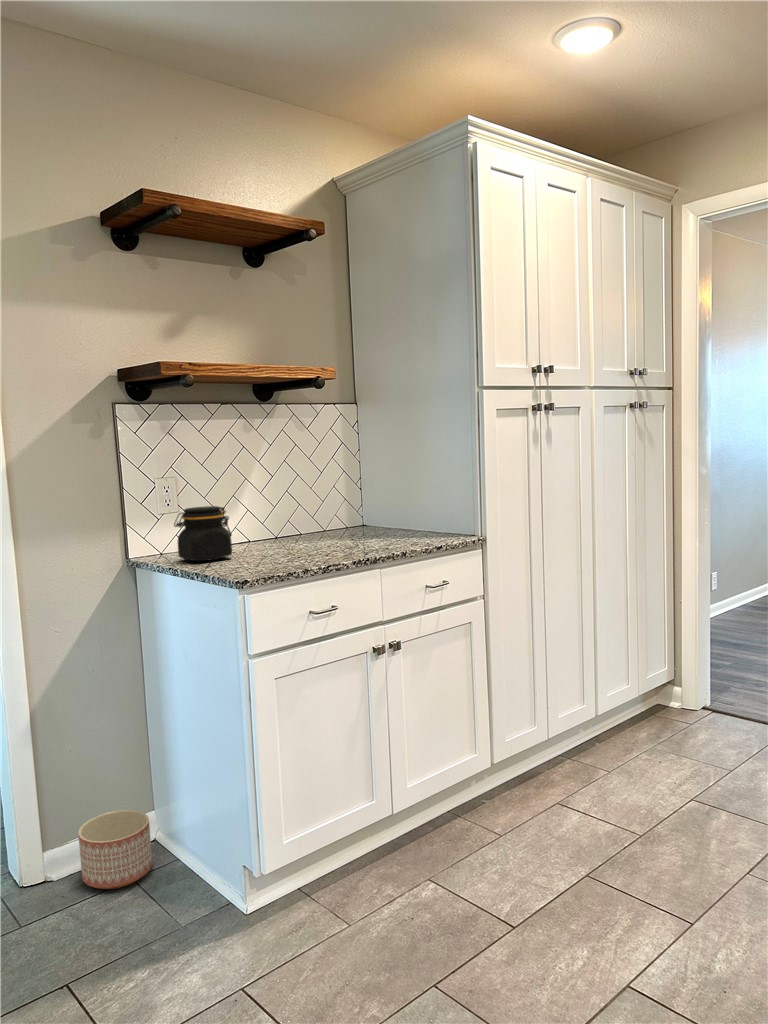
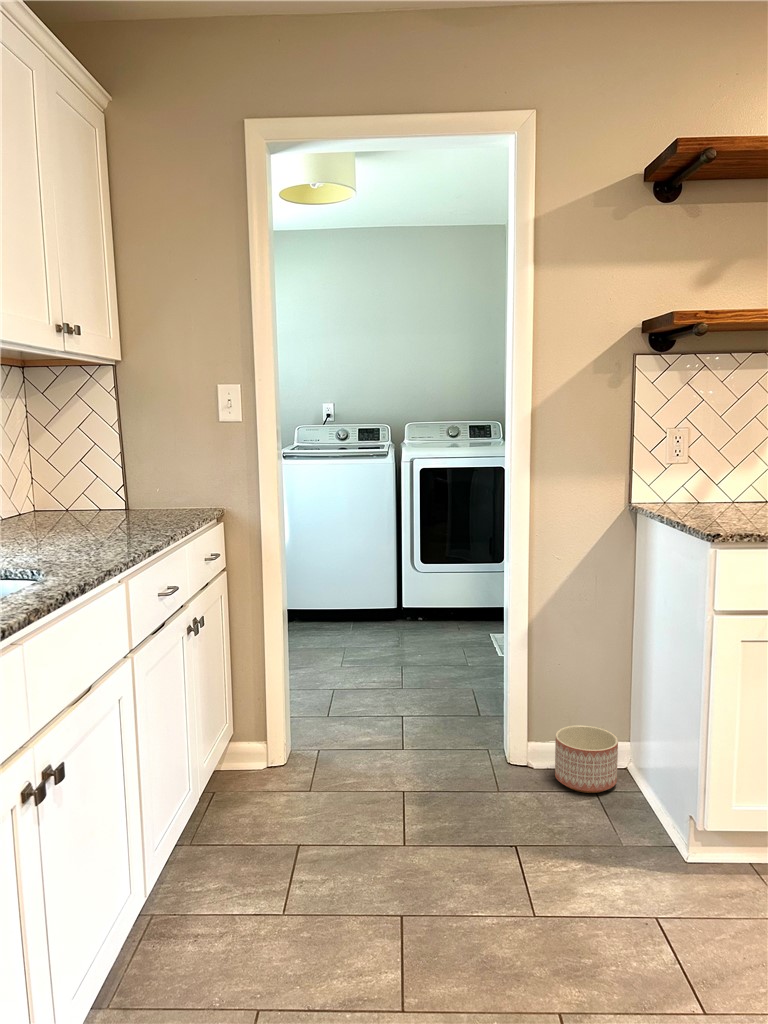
jar: present [174,506,232,561] -> none [672,458,734,512]

